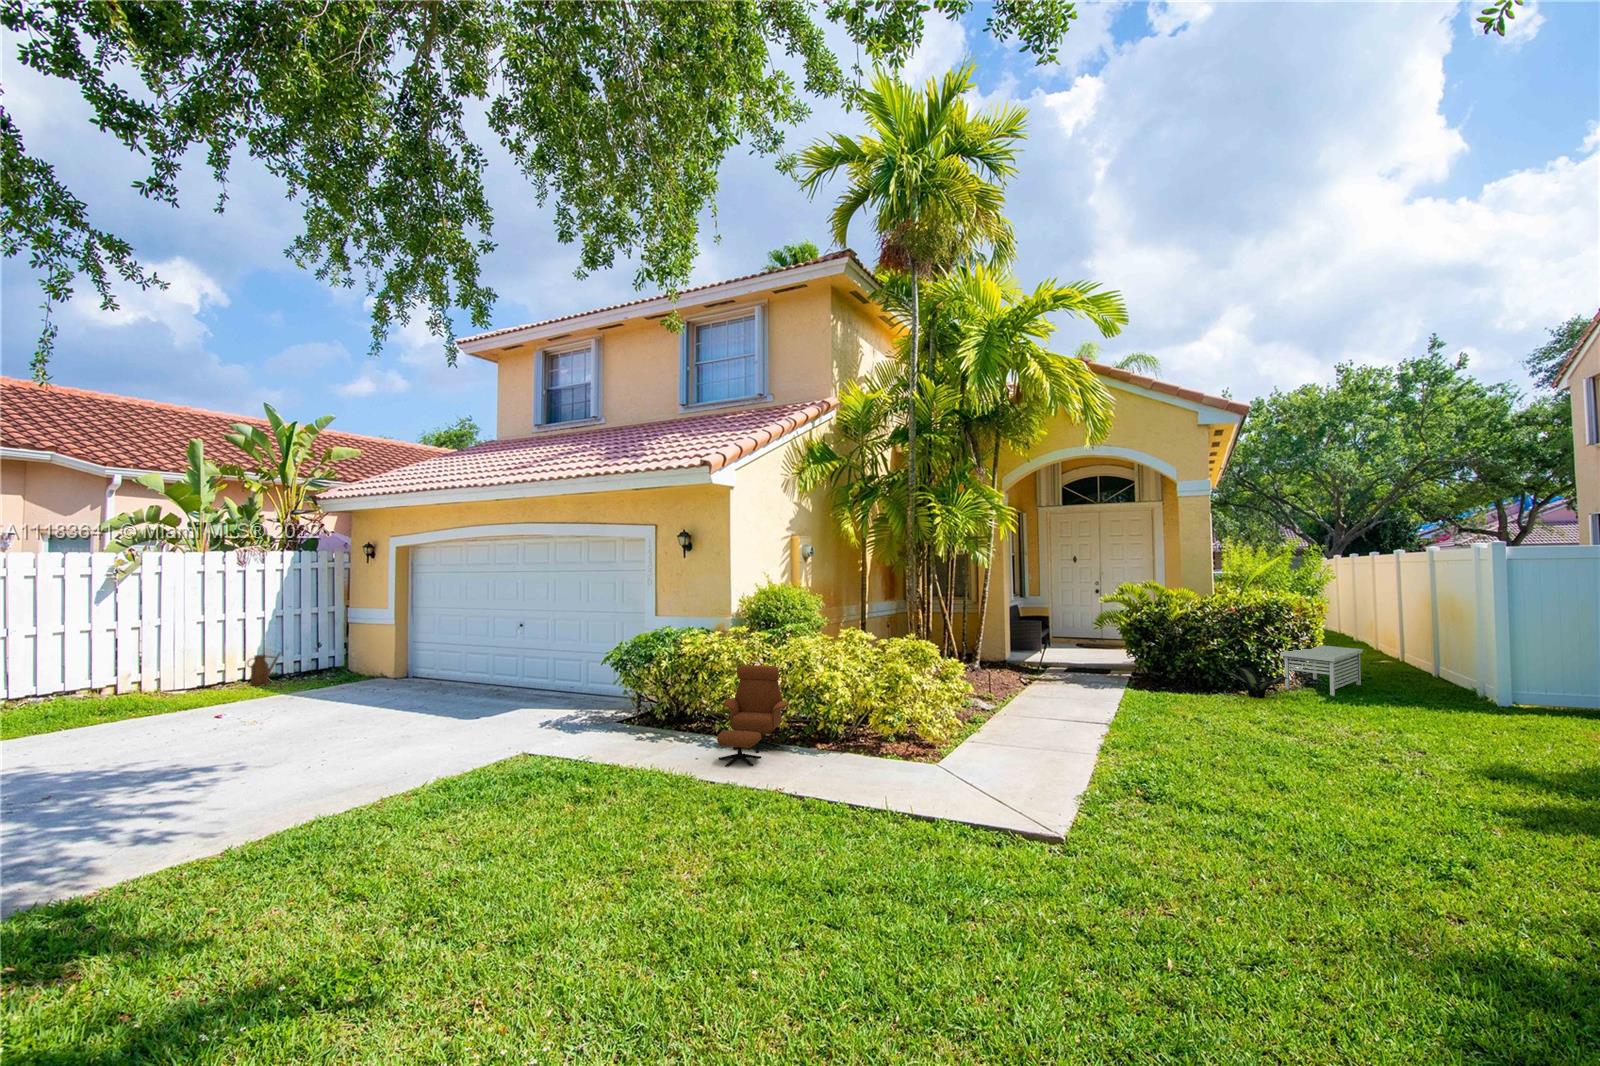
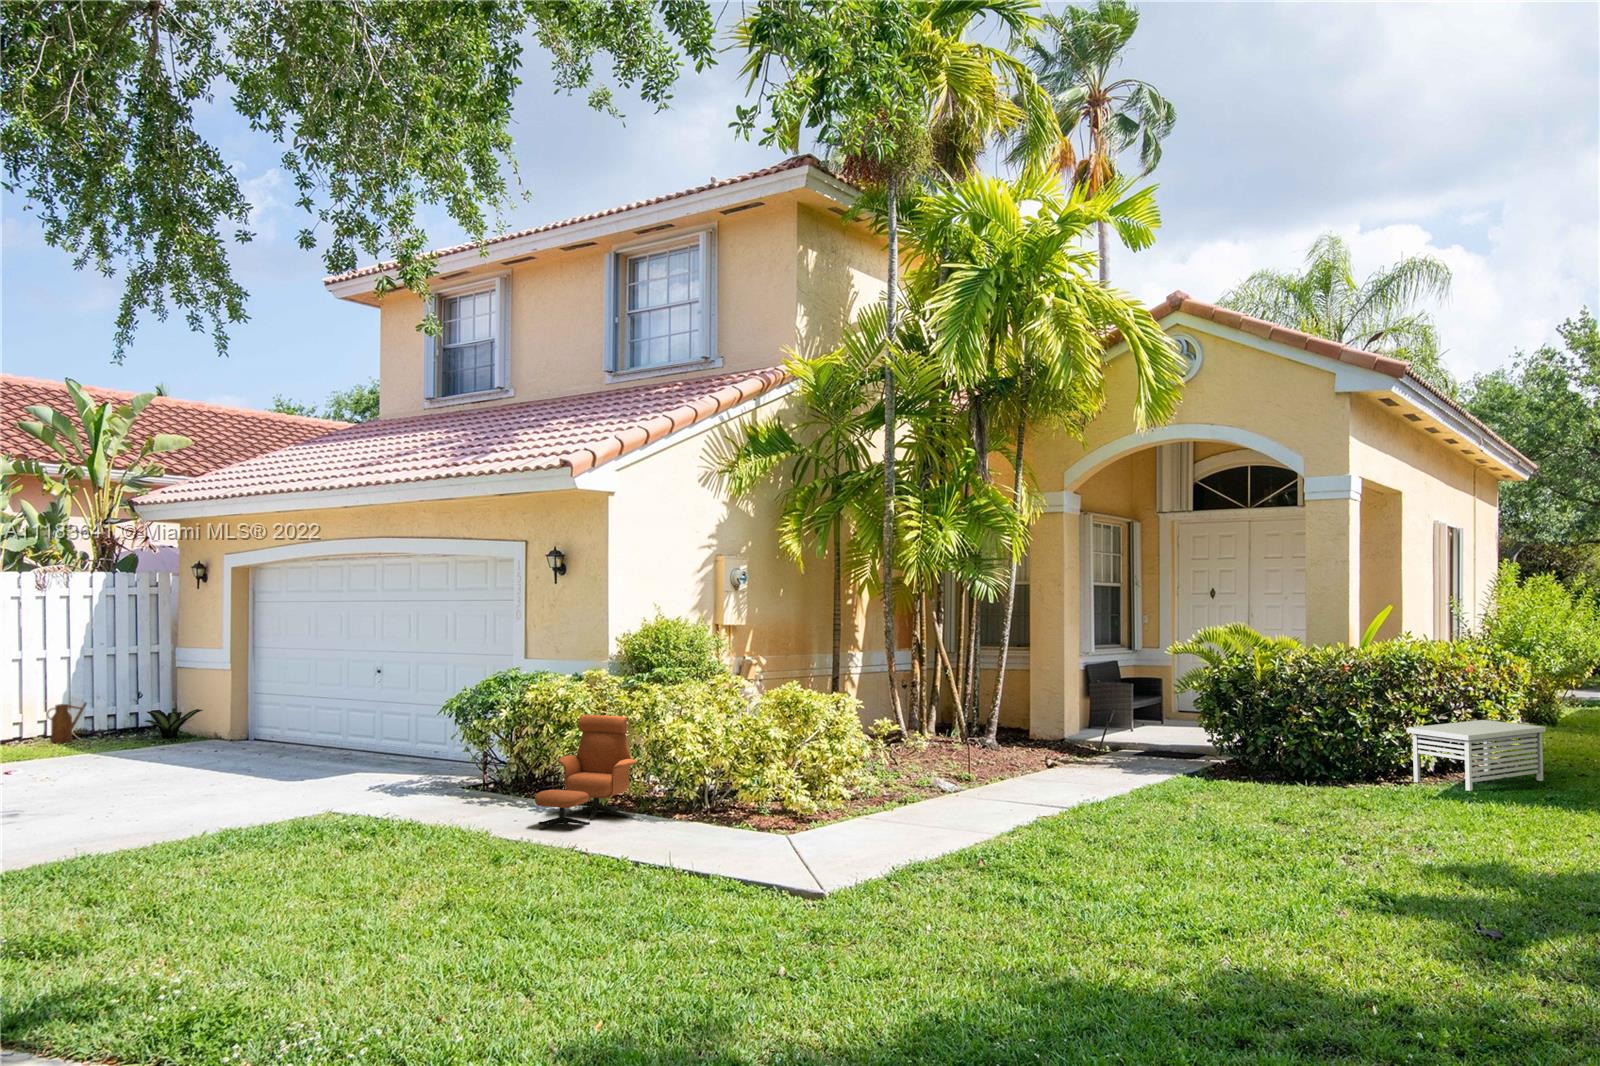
potted plant: present [1224,667,1288,698] -> present [145,709,203,738]

